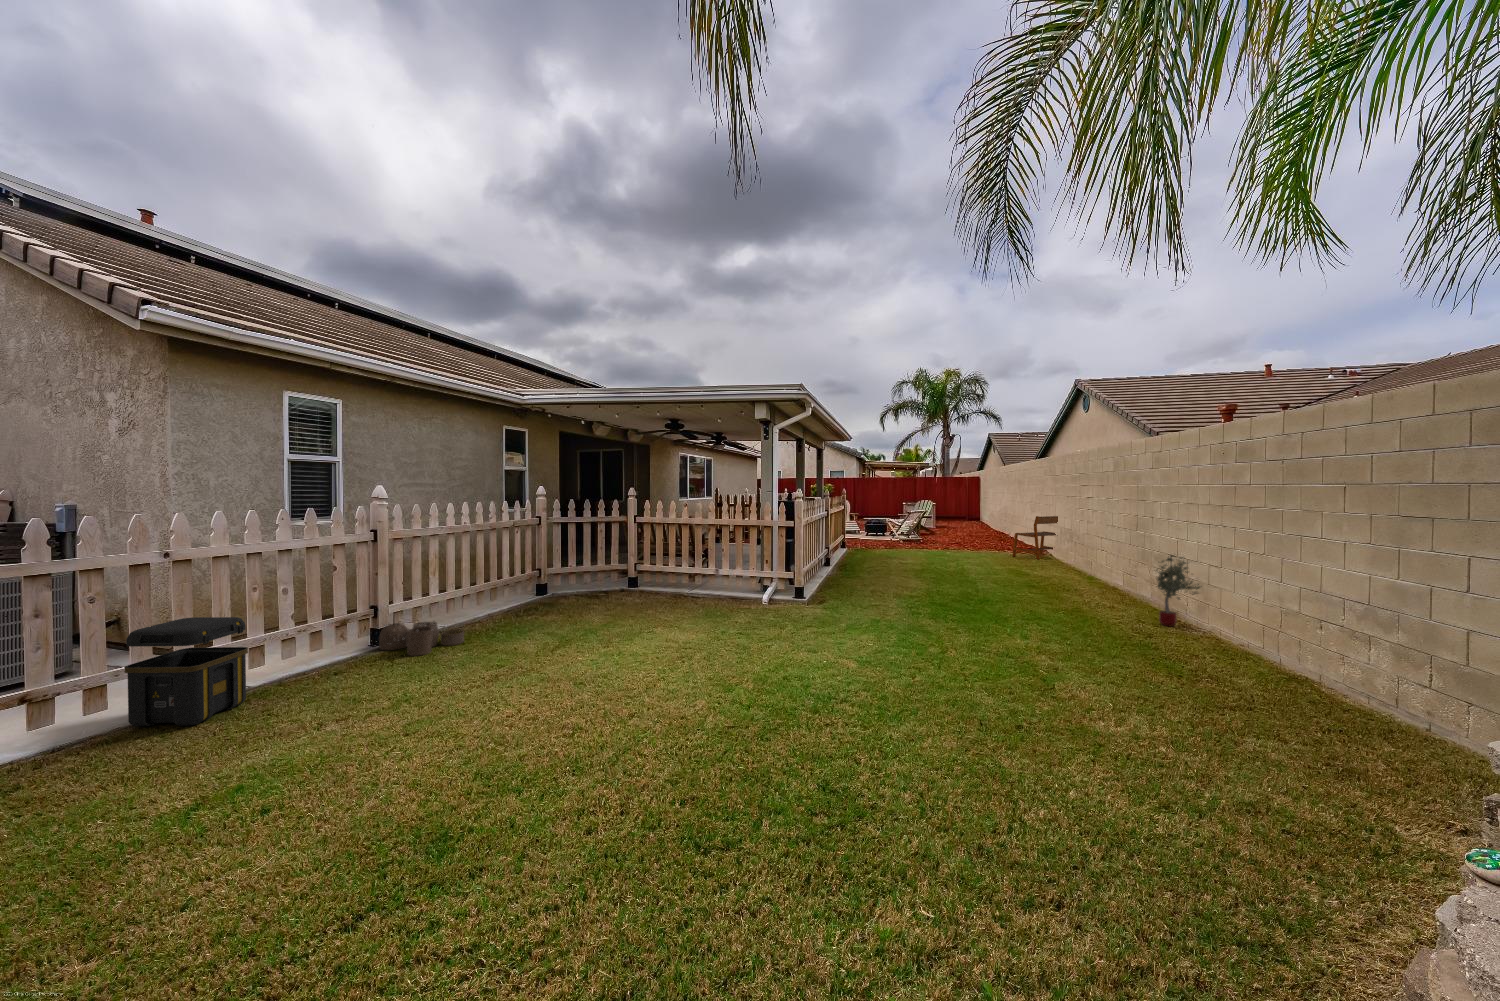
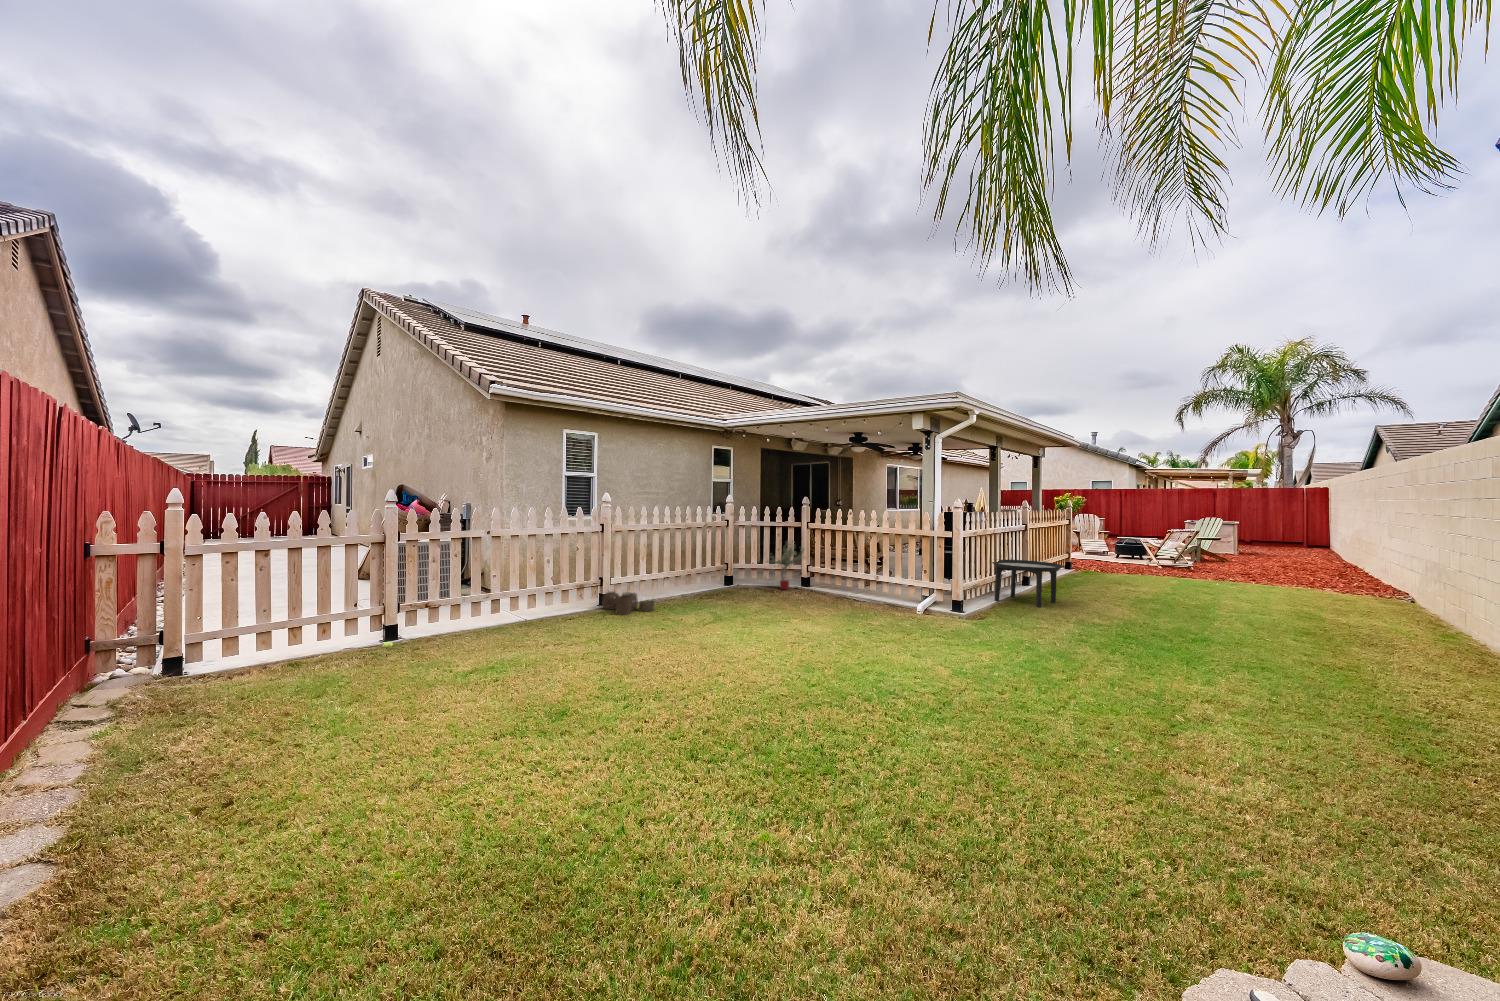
bench: present [1013,516,1058,559] -> none [1305,544,1395,602]
round table: none [817,543,880,587] -> present [992,560,1063,607]
potted tree: present [1156,555,1202,626] -> present [766,542,804,590]
toolbox: present [124,617,248,726] -> none [469,572,525,633]

